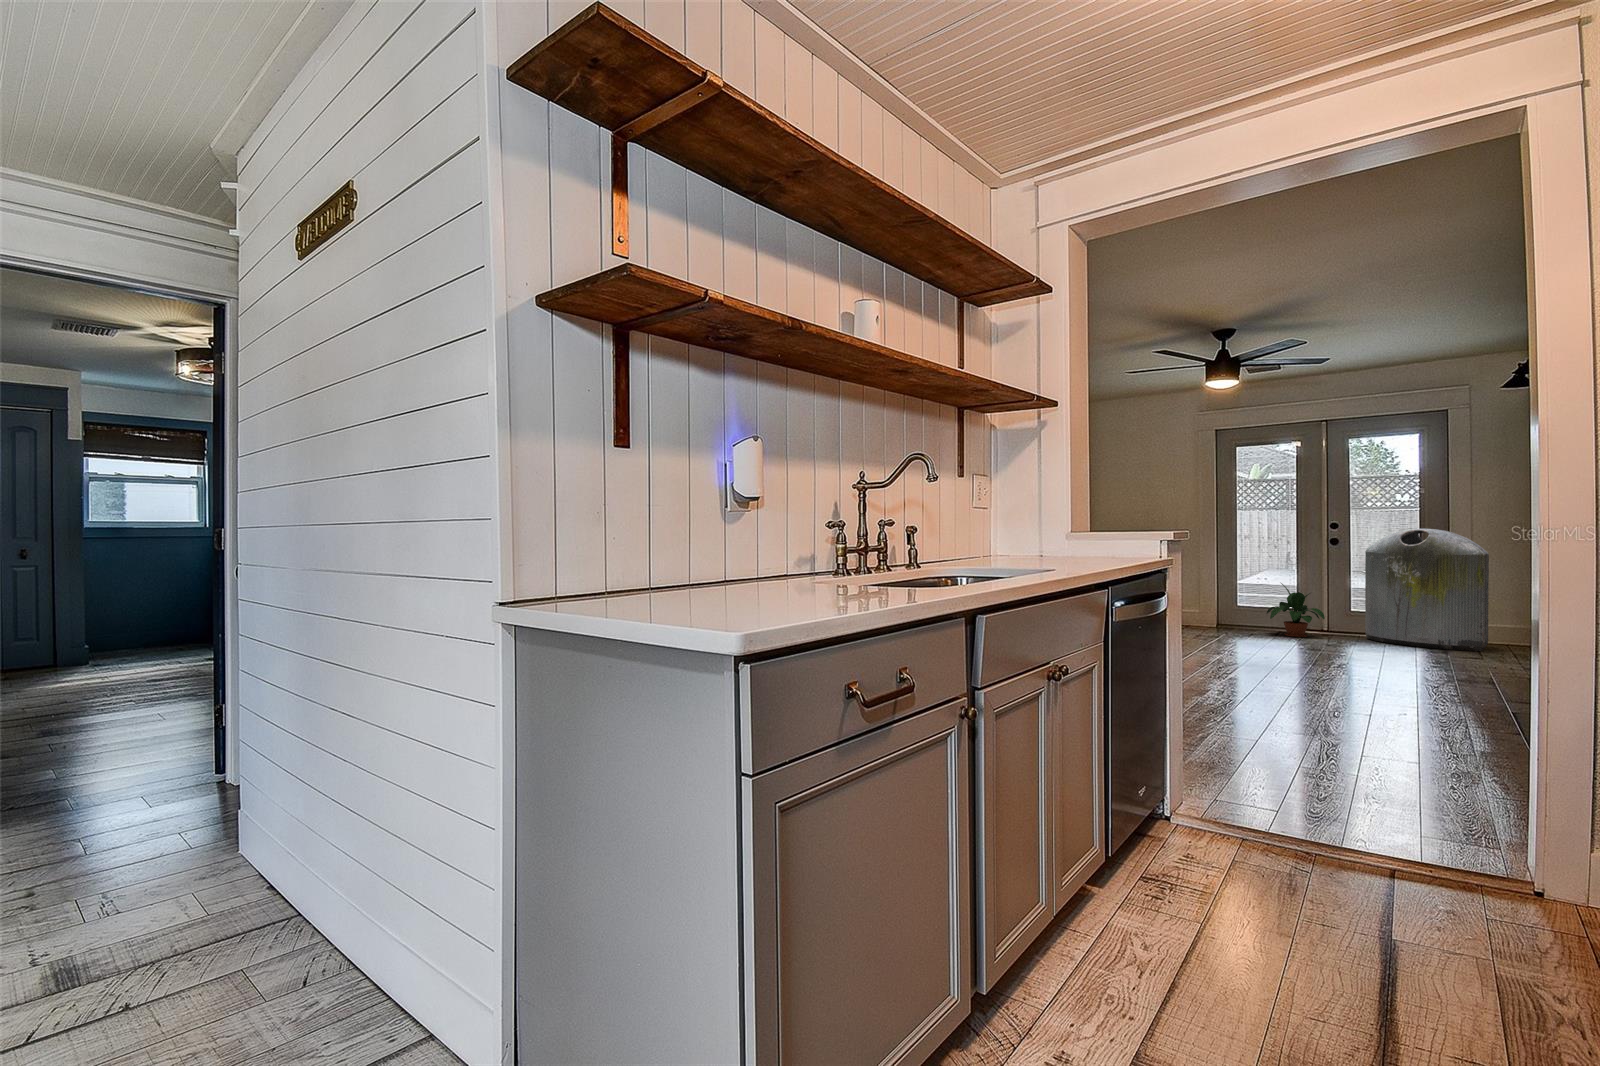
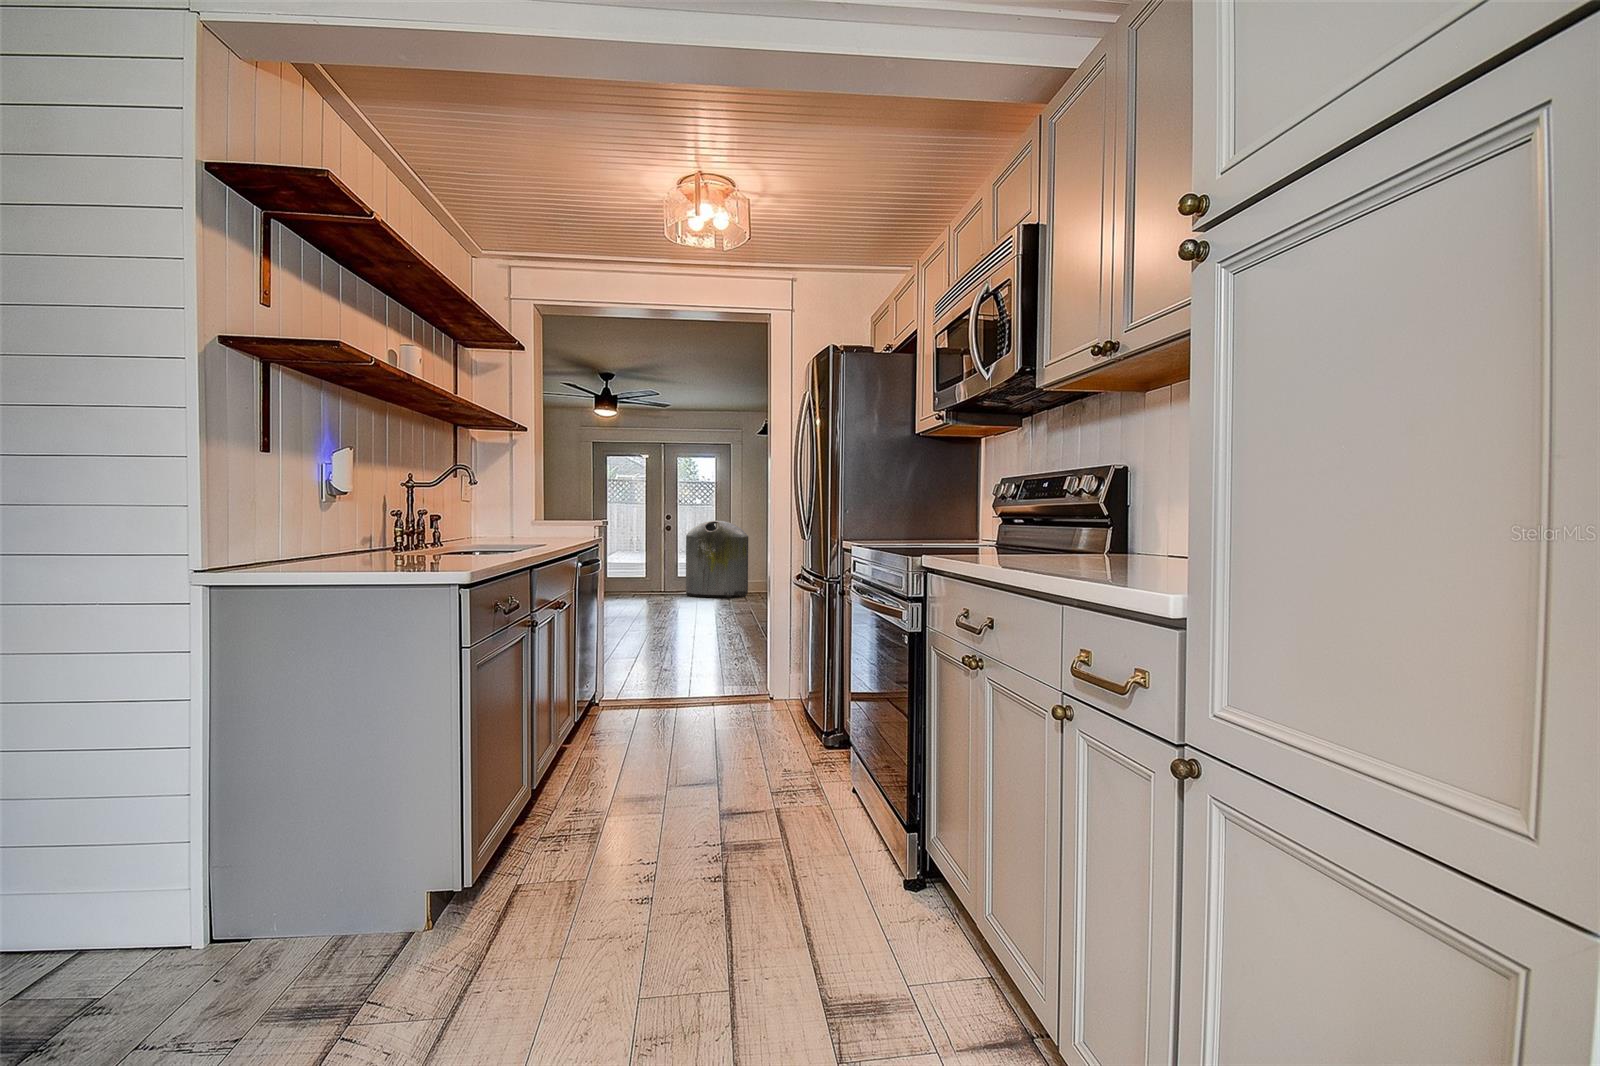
potted plant: present [1267,583,1325,637] -> none [627,559,663,598]

